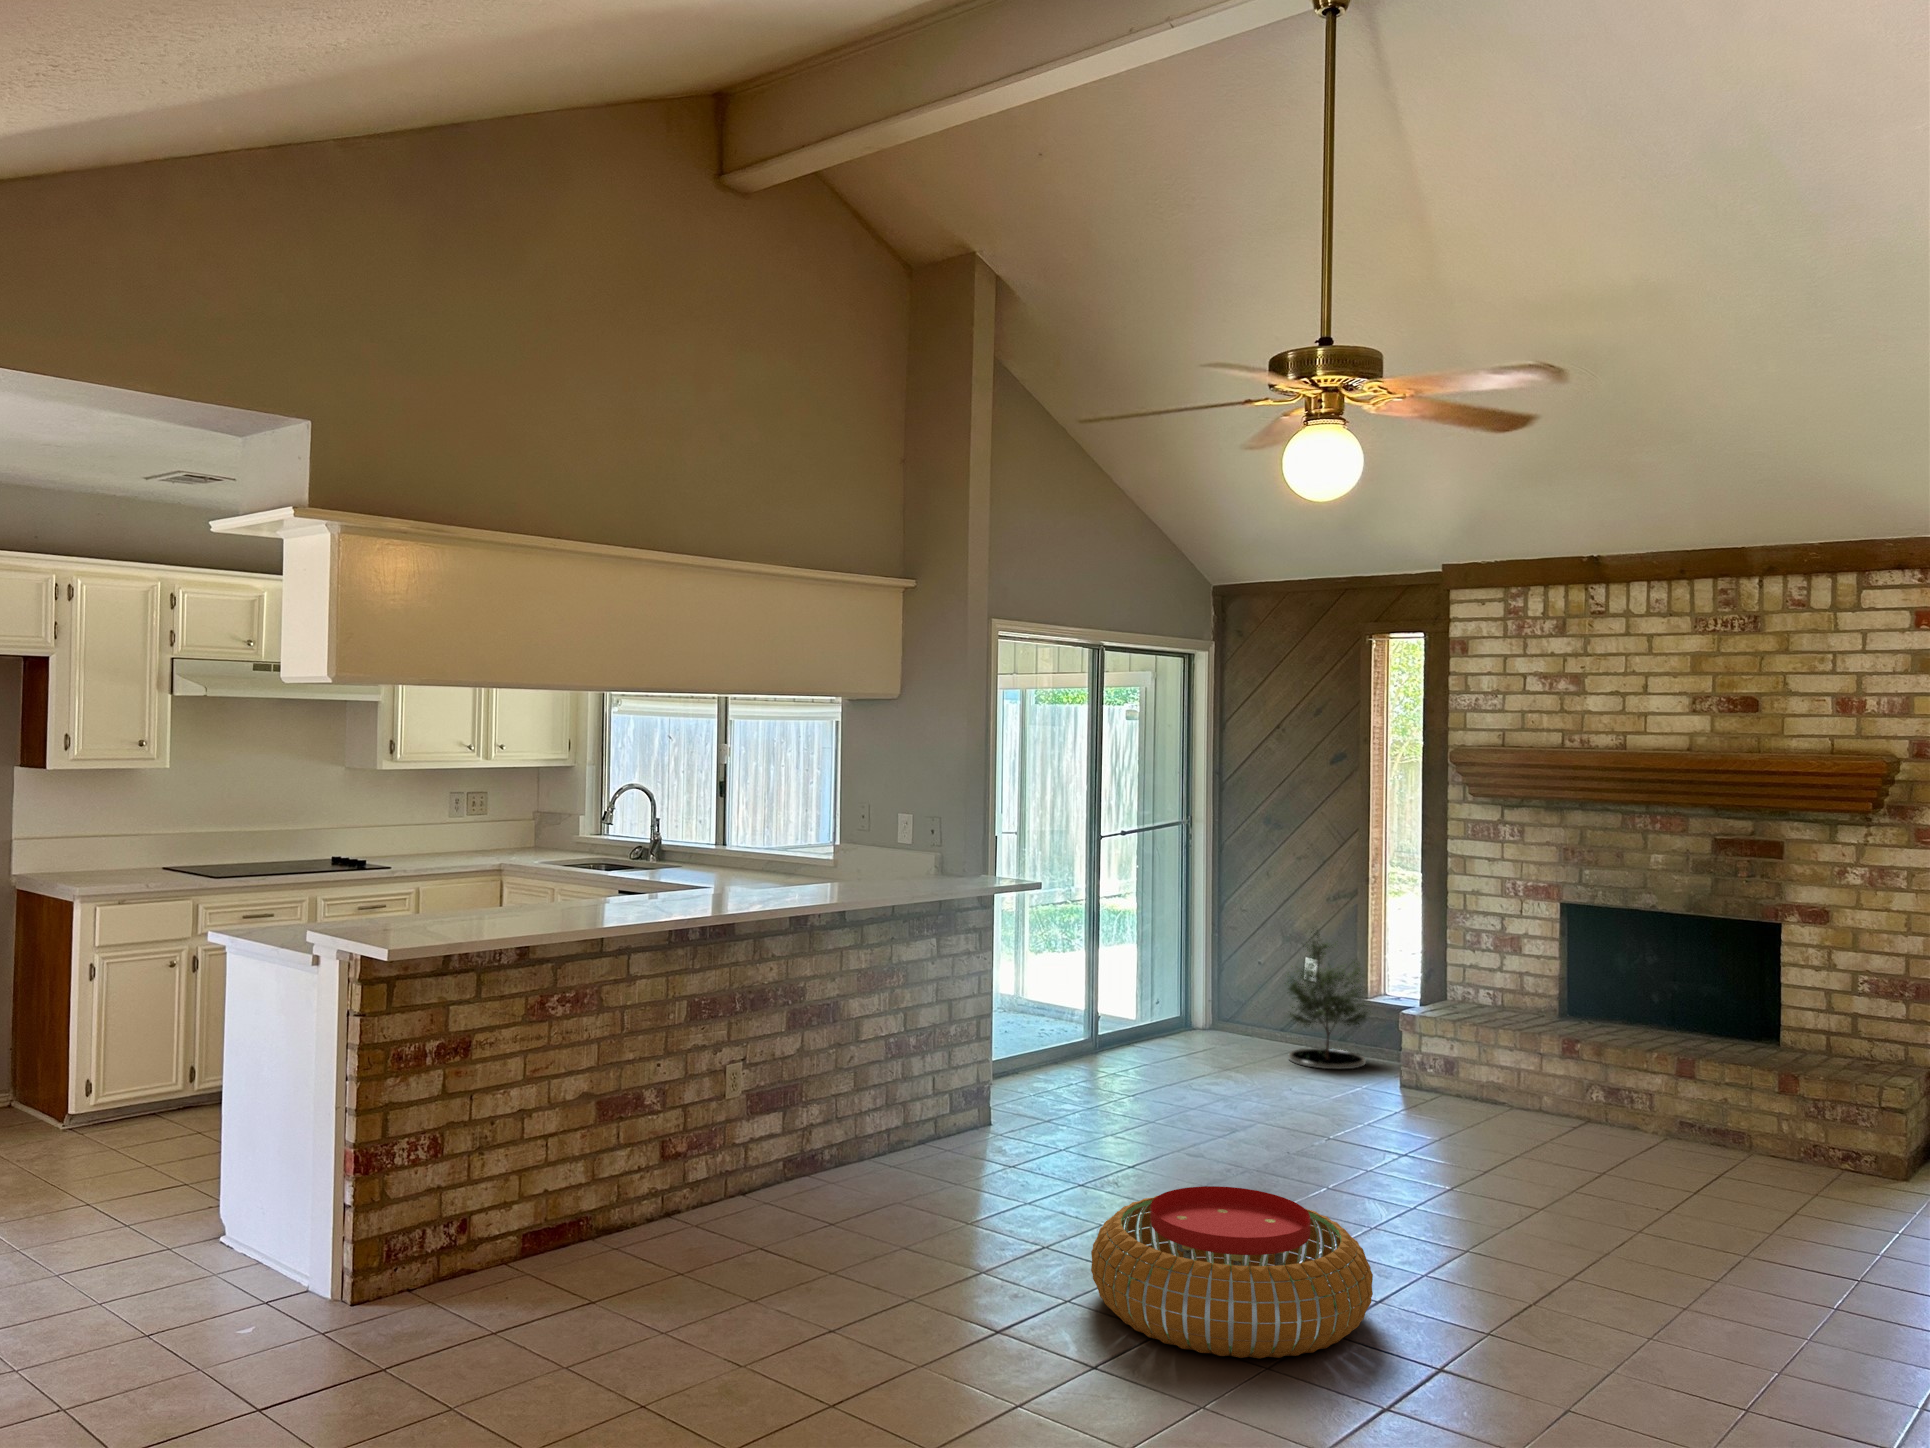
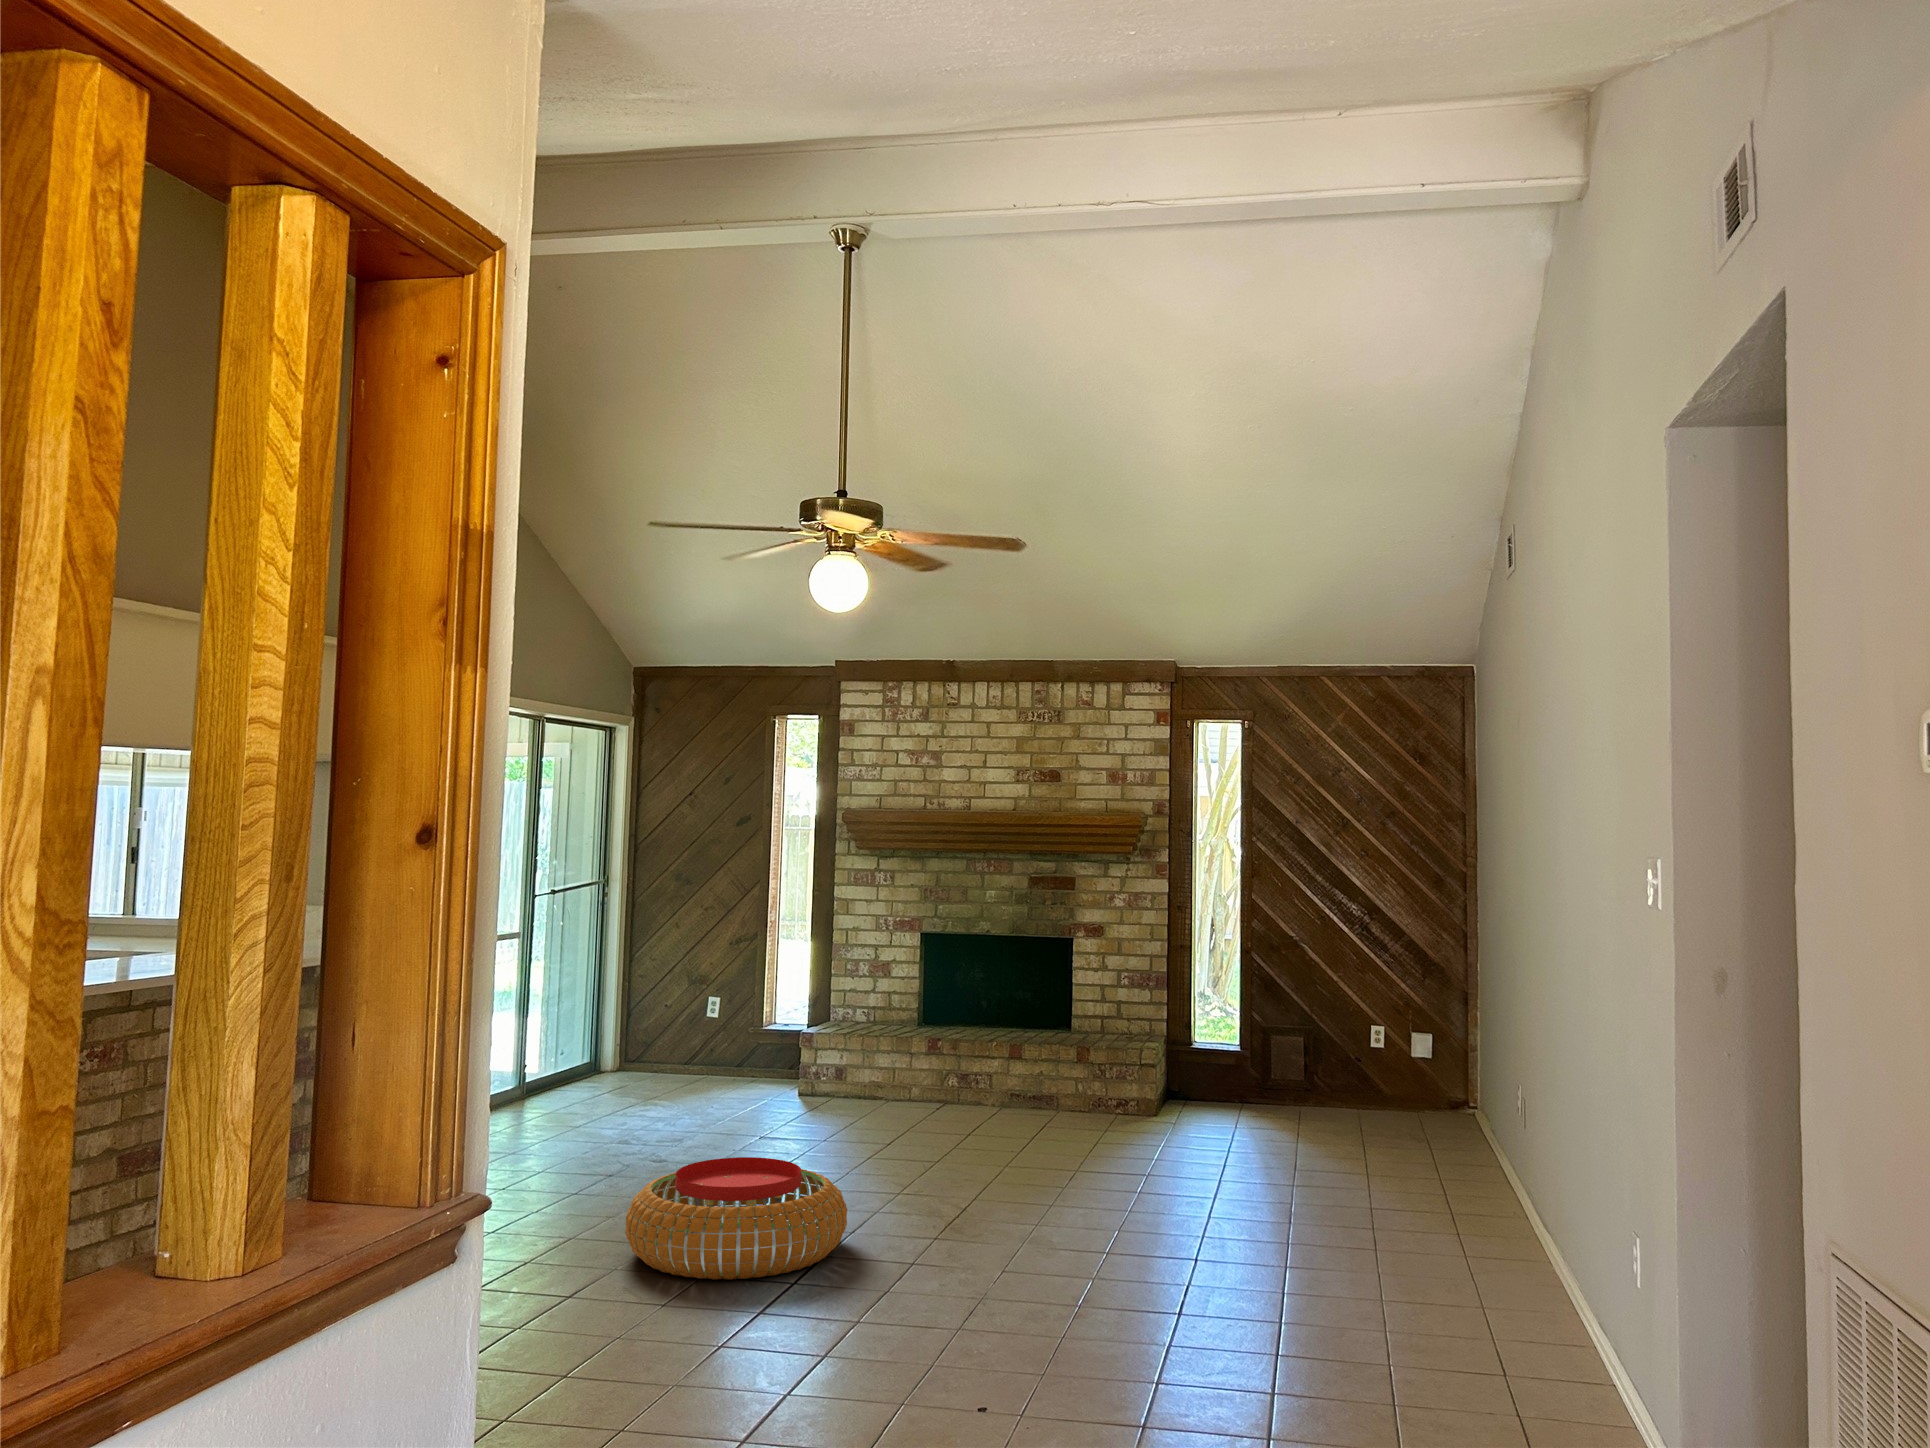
potted tree: present [1288,928,1368,1069] -> none [696,965,770,1088]

